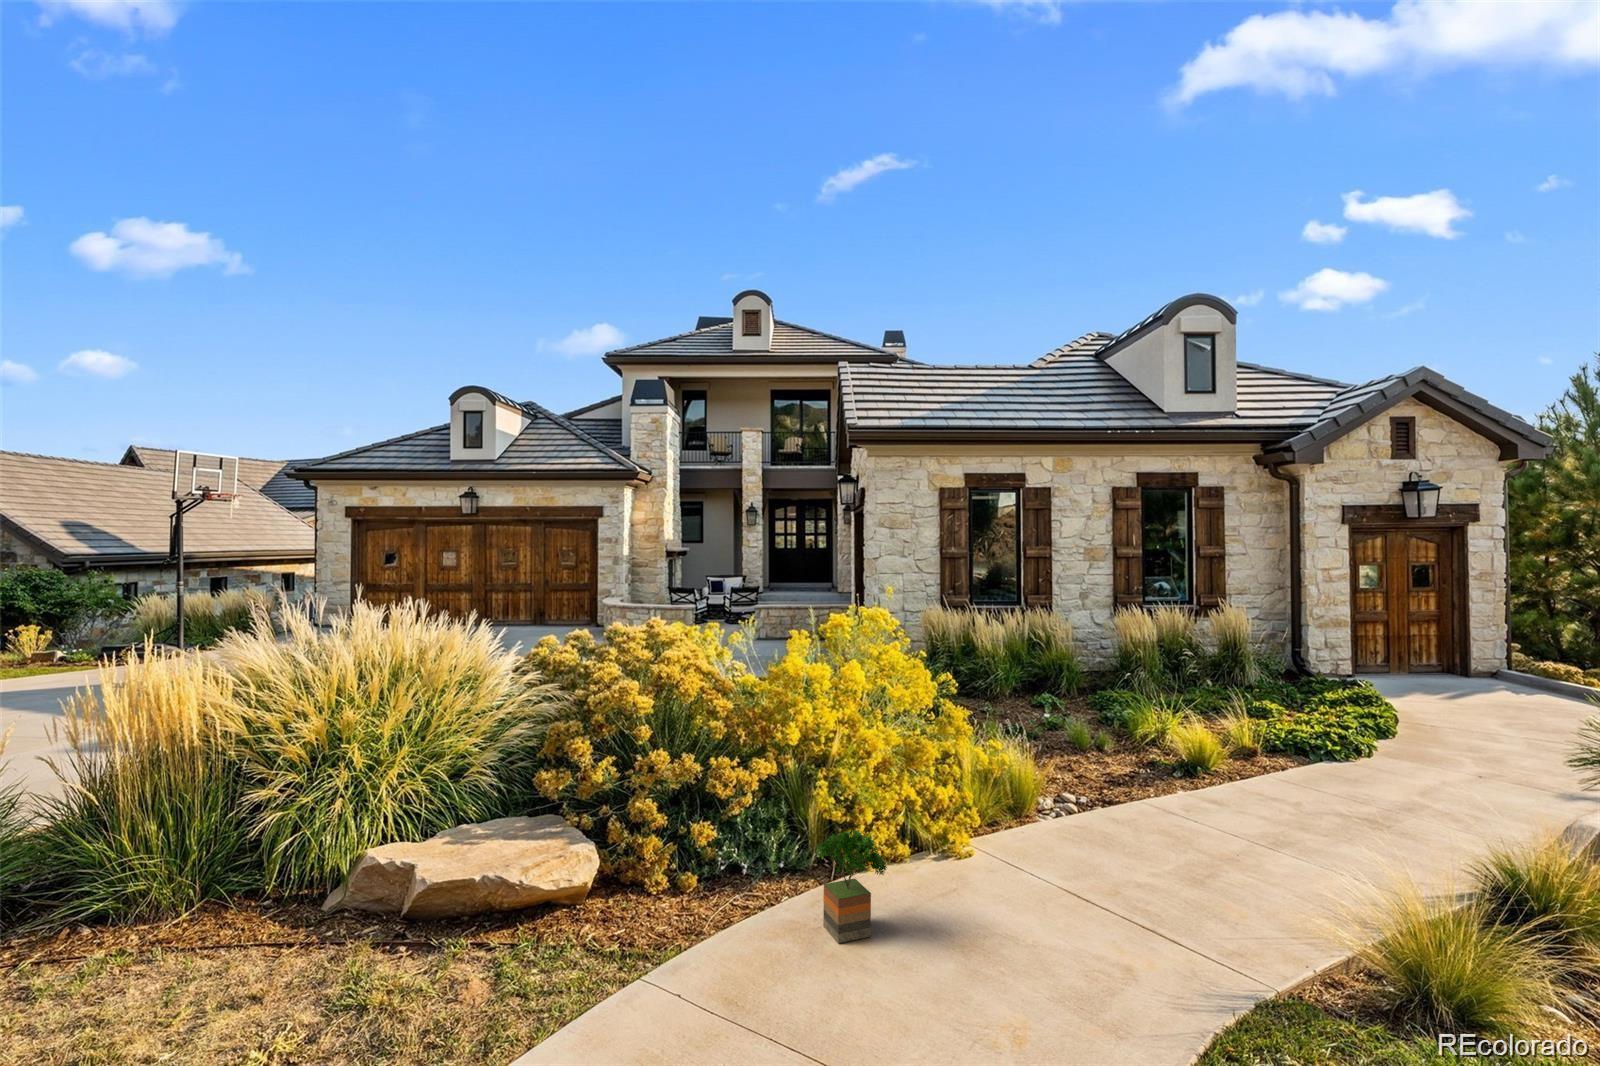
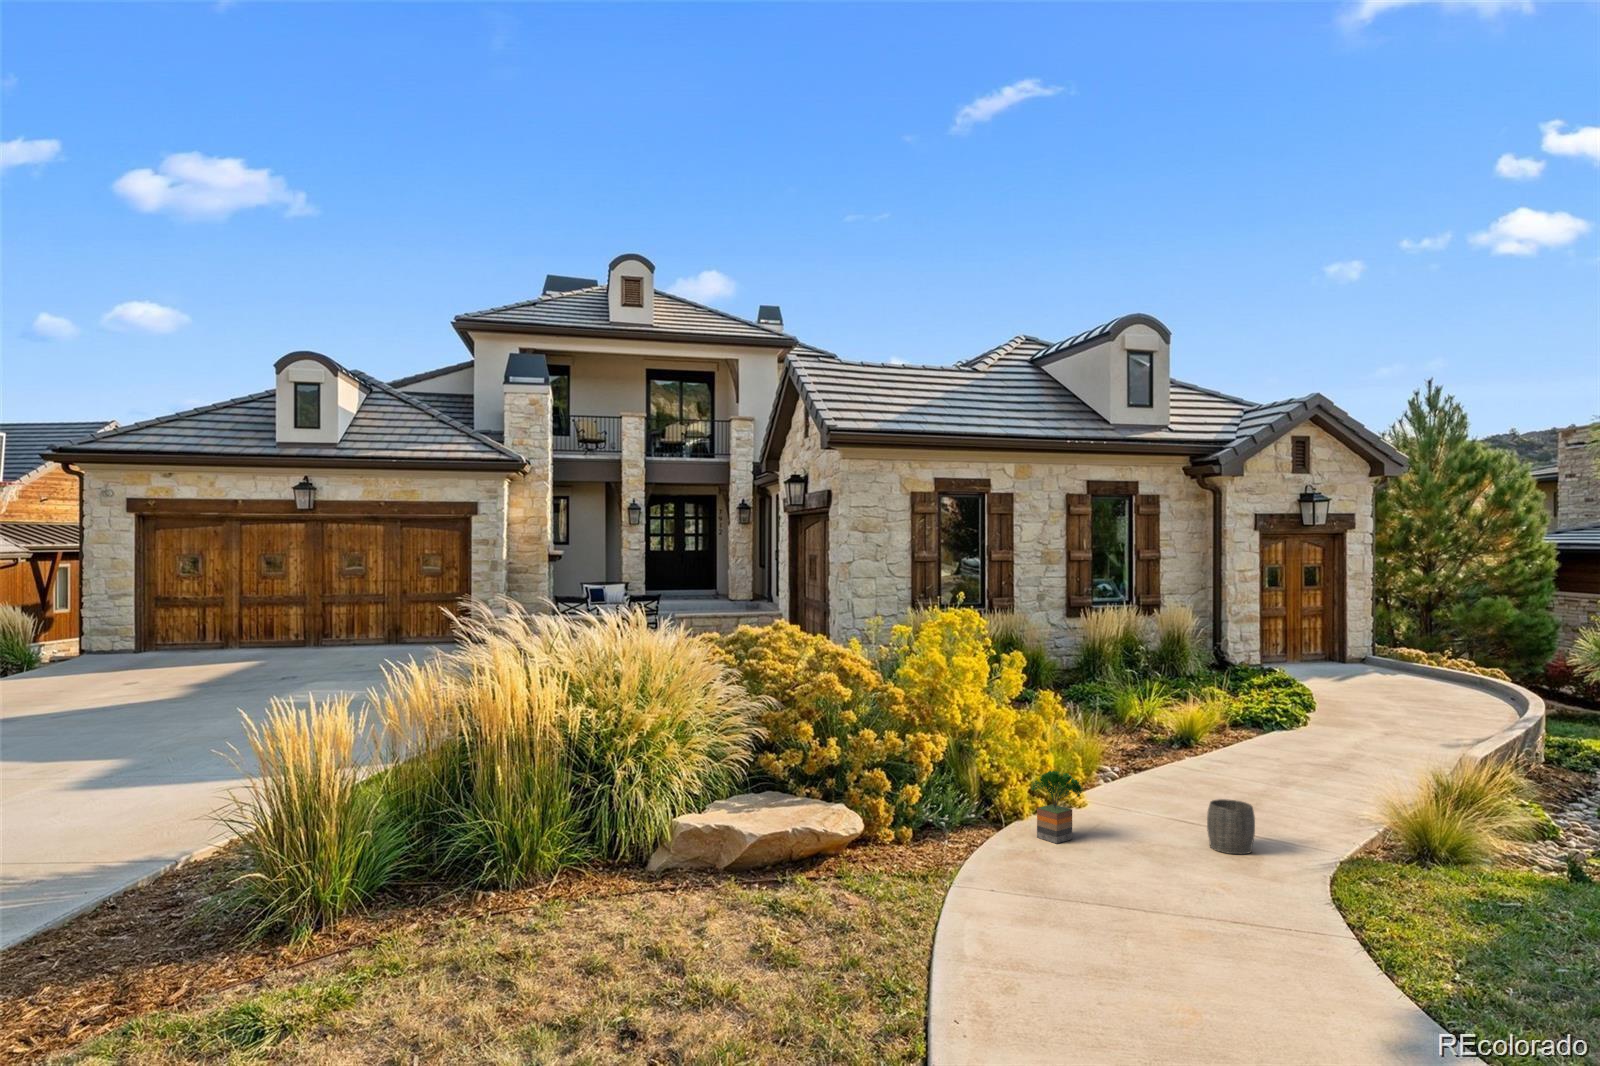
woven basket: none [1071,906,1148,1013] -> present [1207,799,1255,854]

